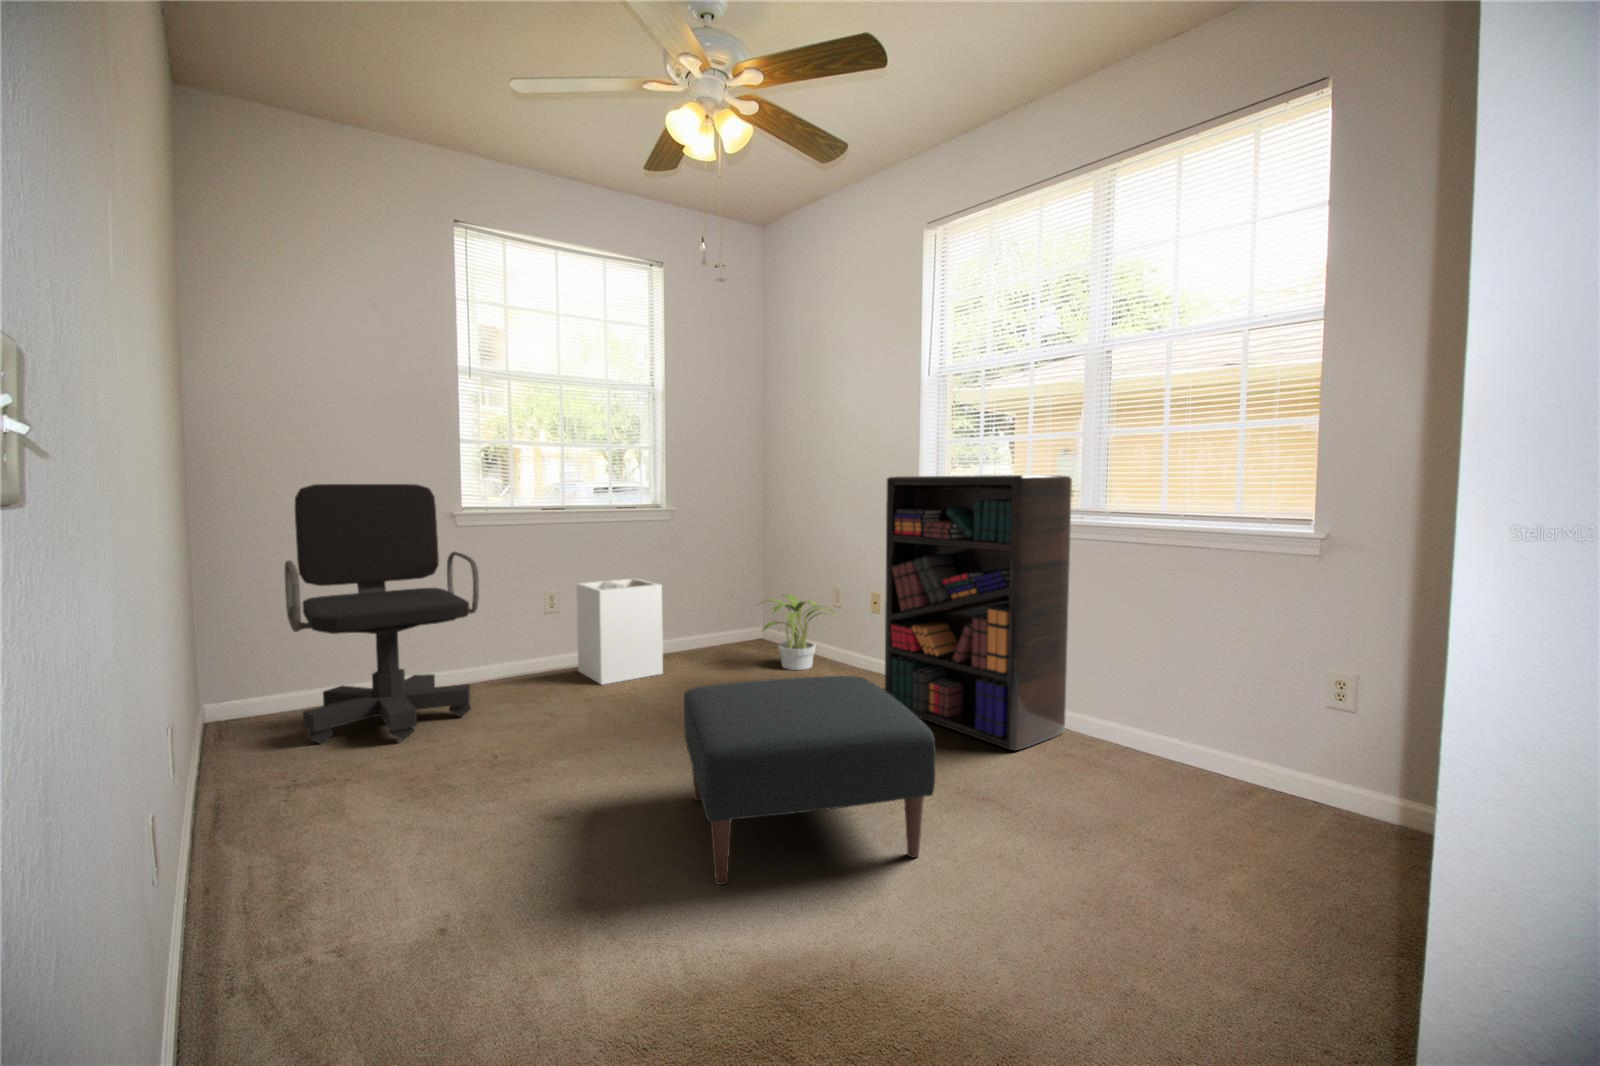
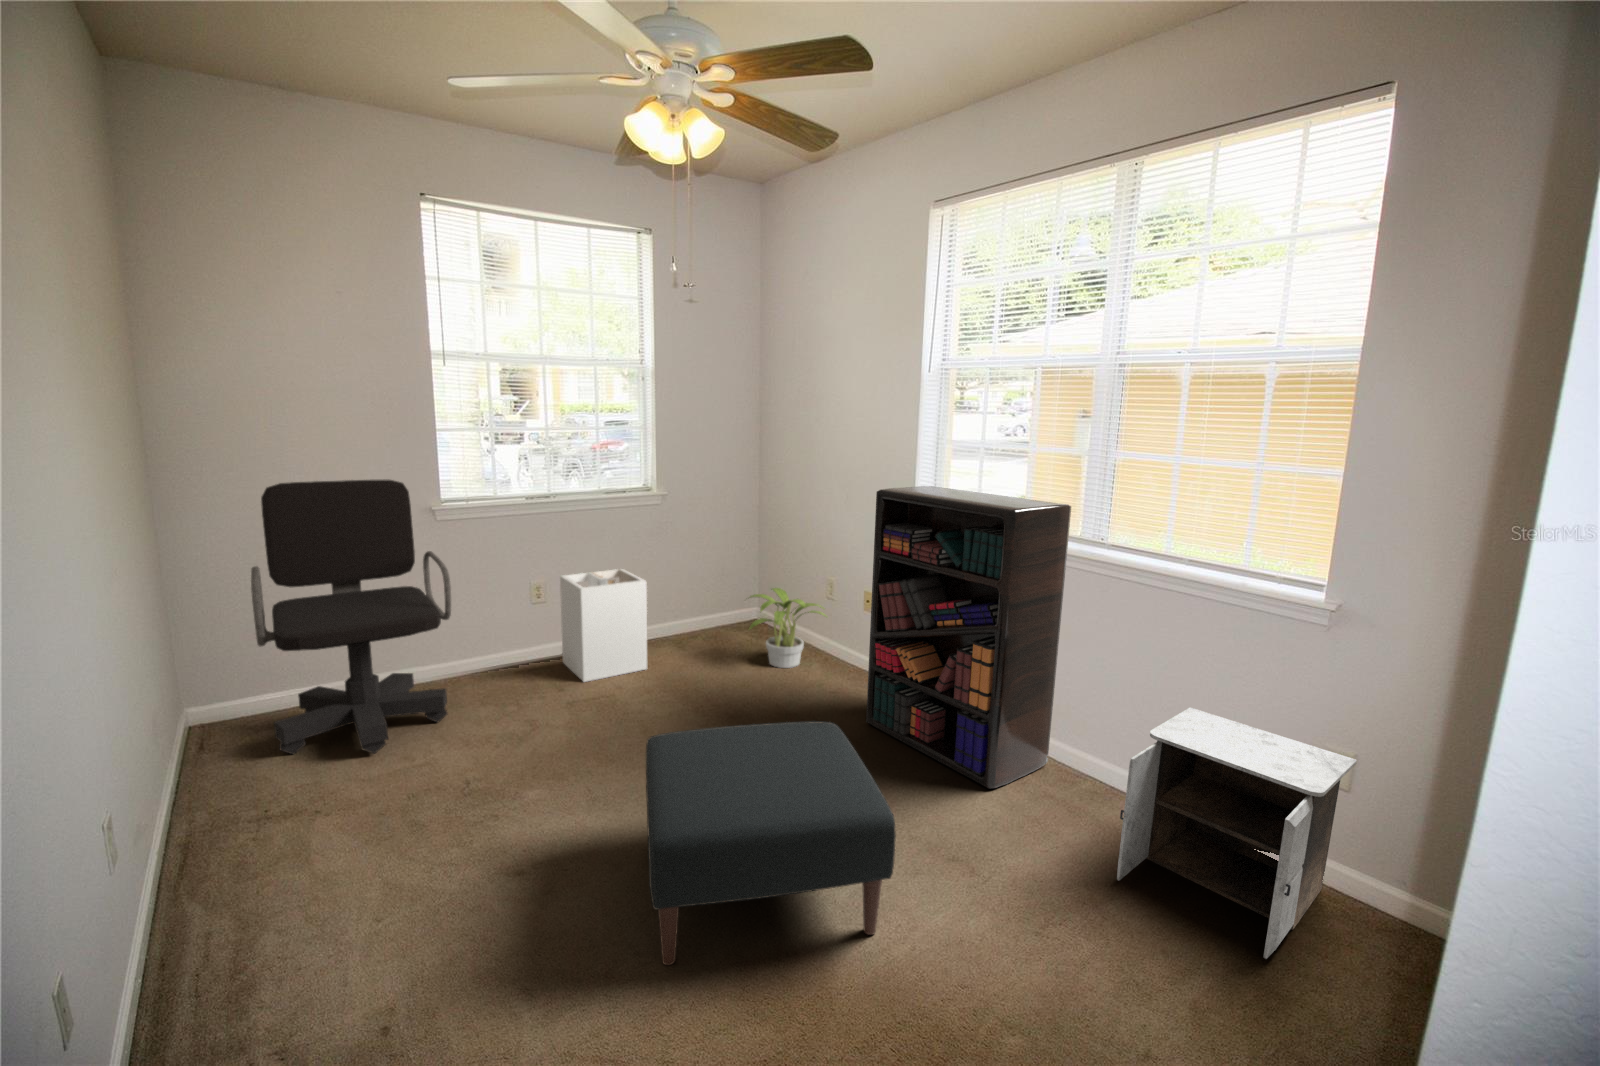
nightstand: none [1143,653,1360,862] -> present [1117,708,1357,959]

